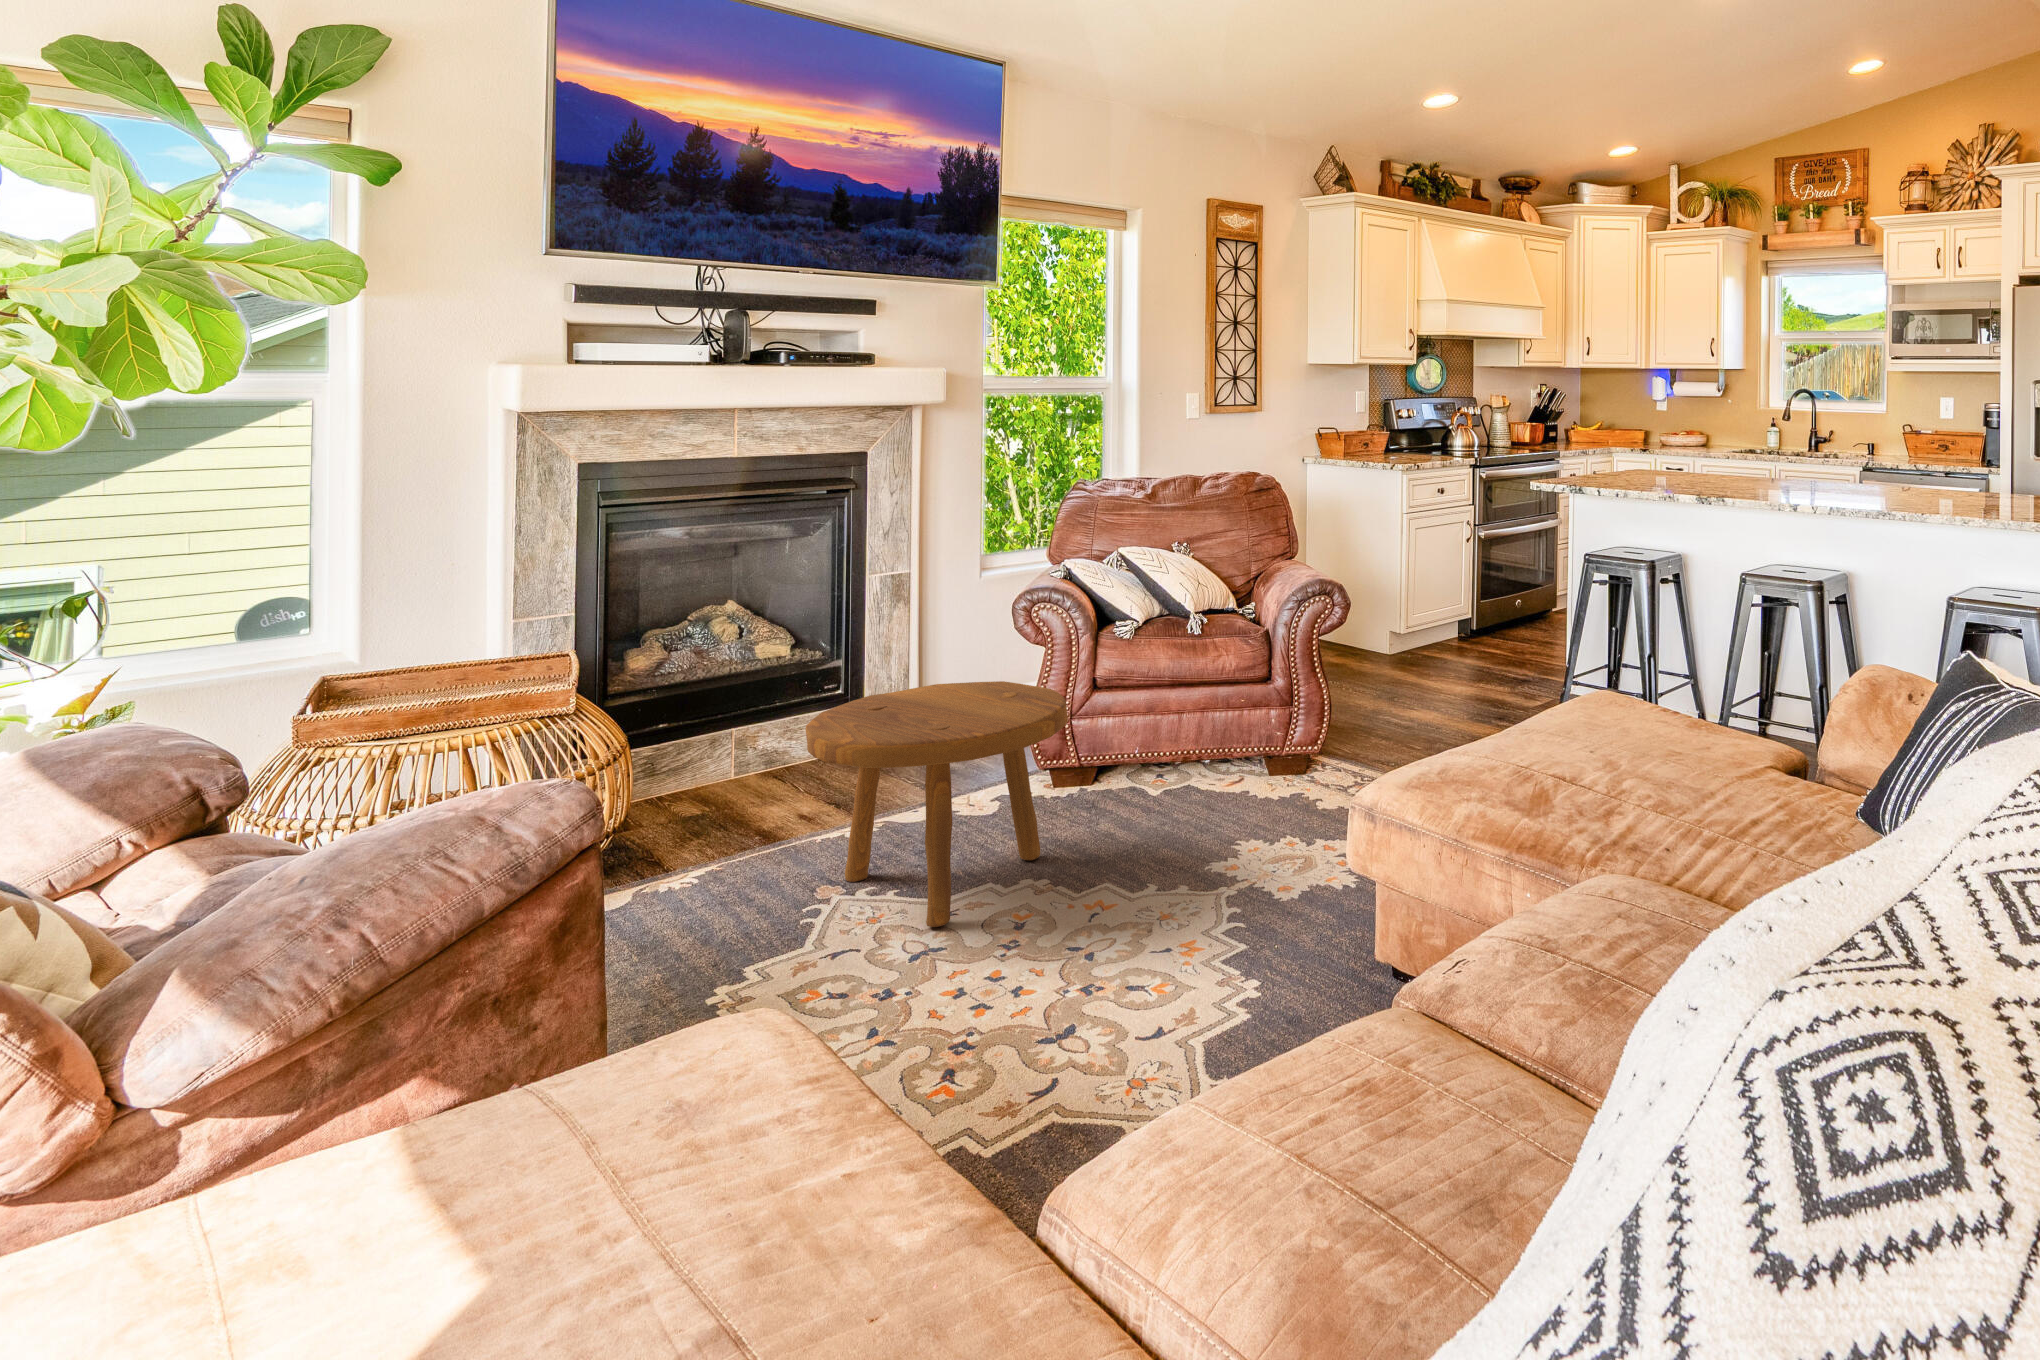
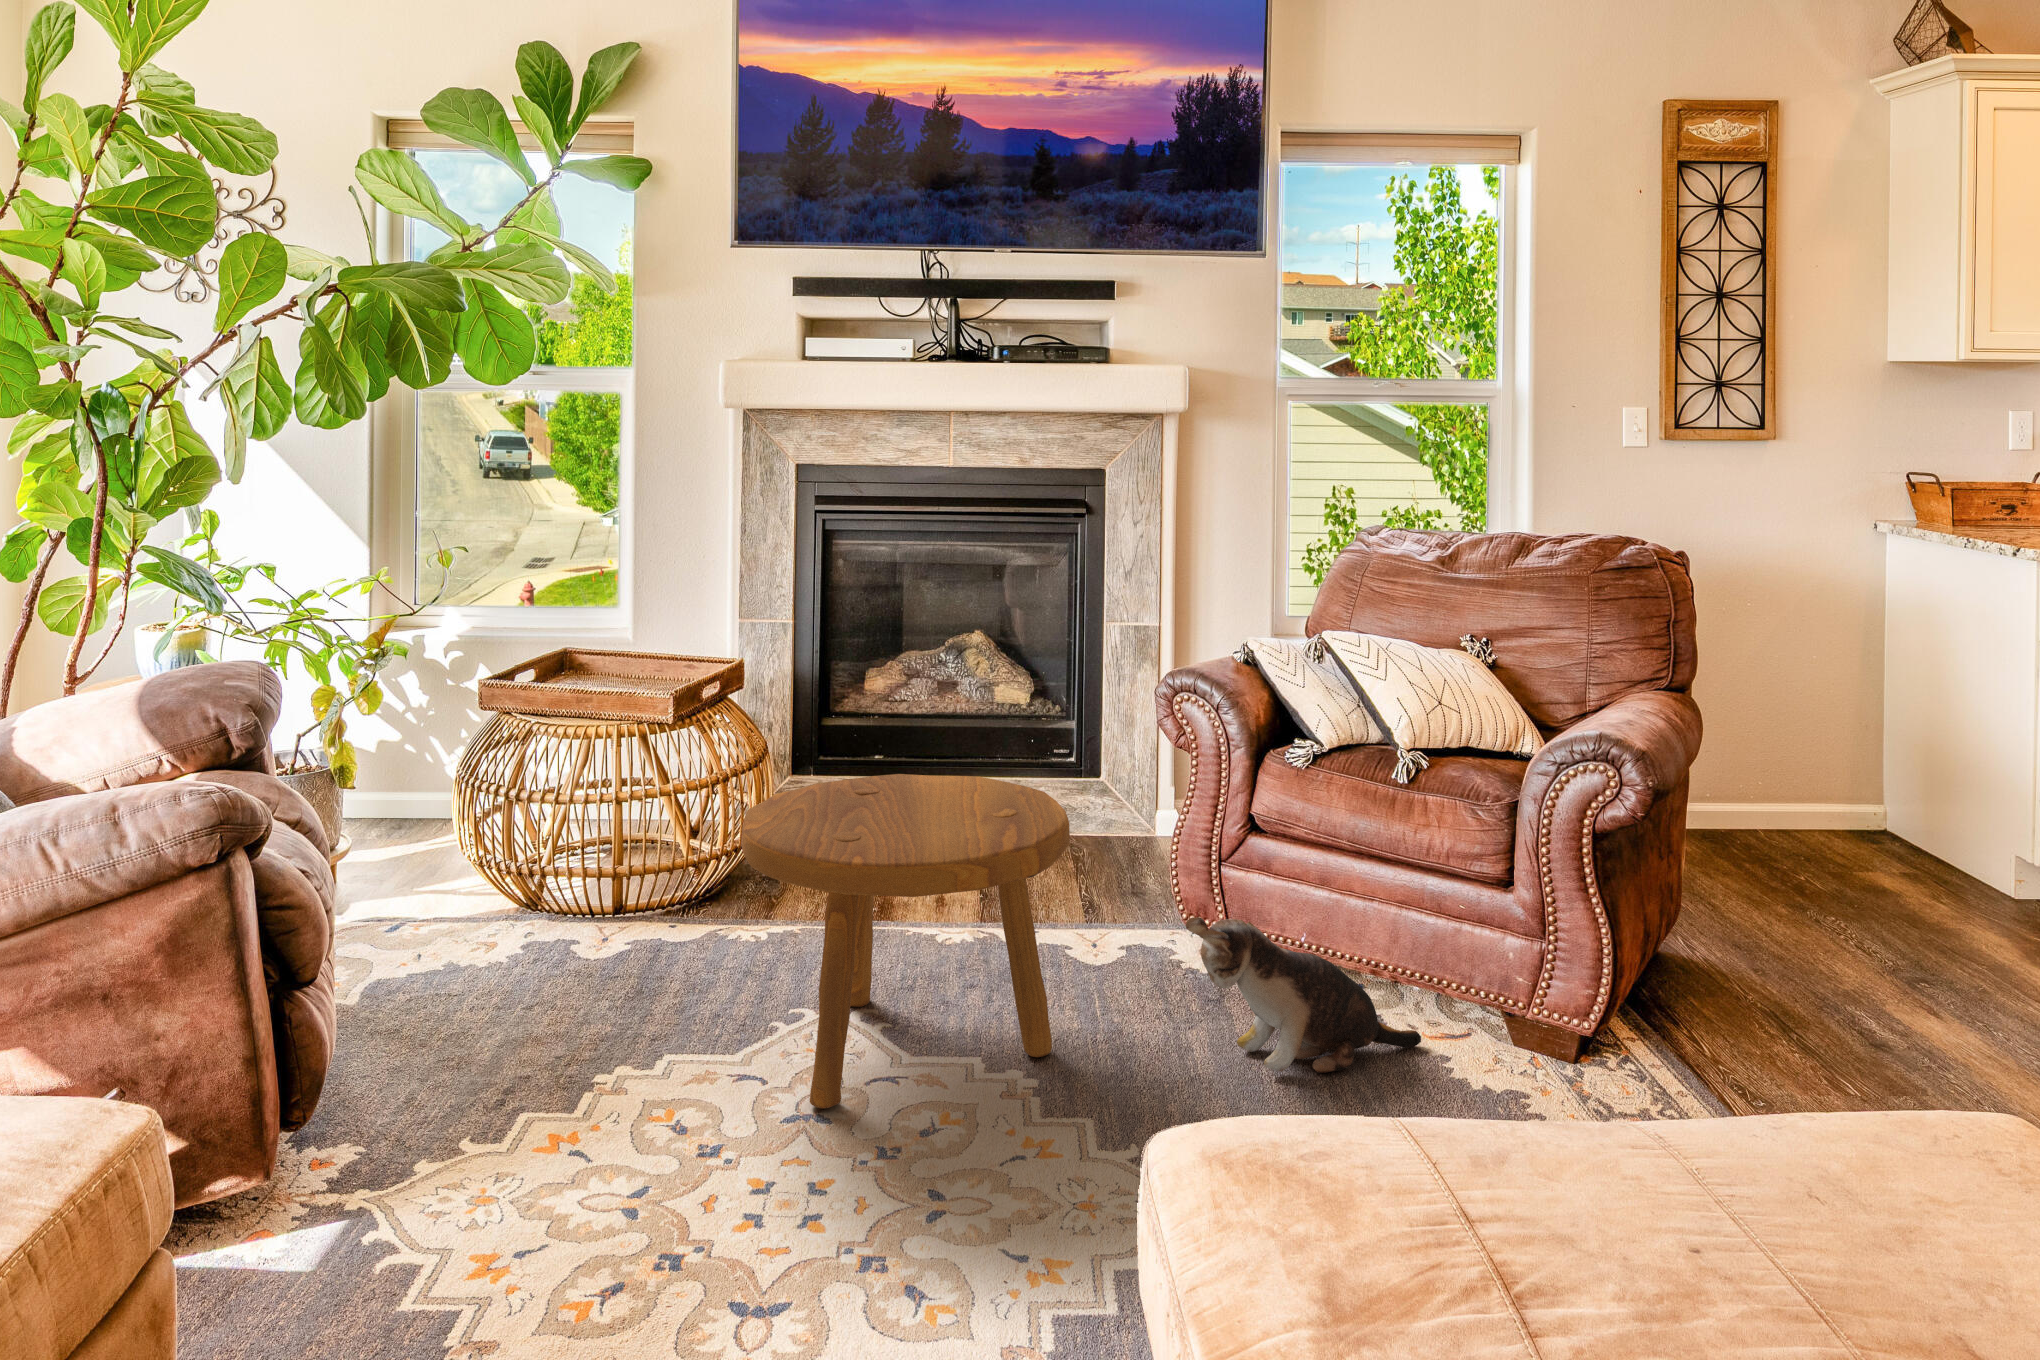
plush toy: none [1118,733,1229,820] -> present [1186,917,1421,1073]

